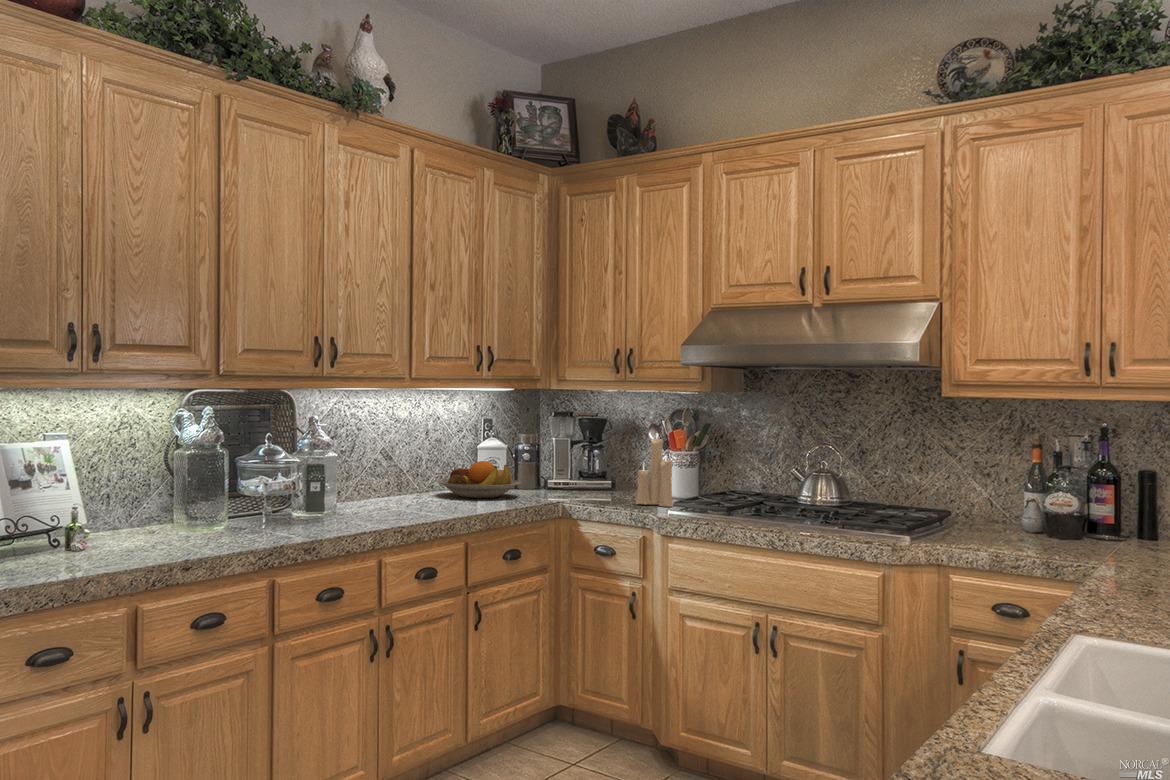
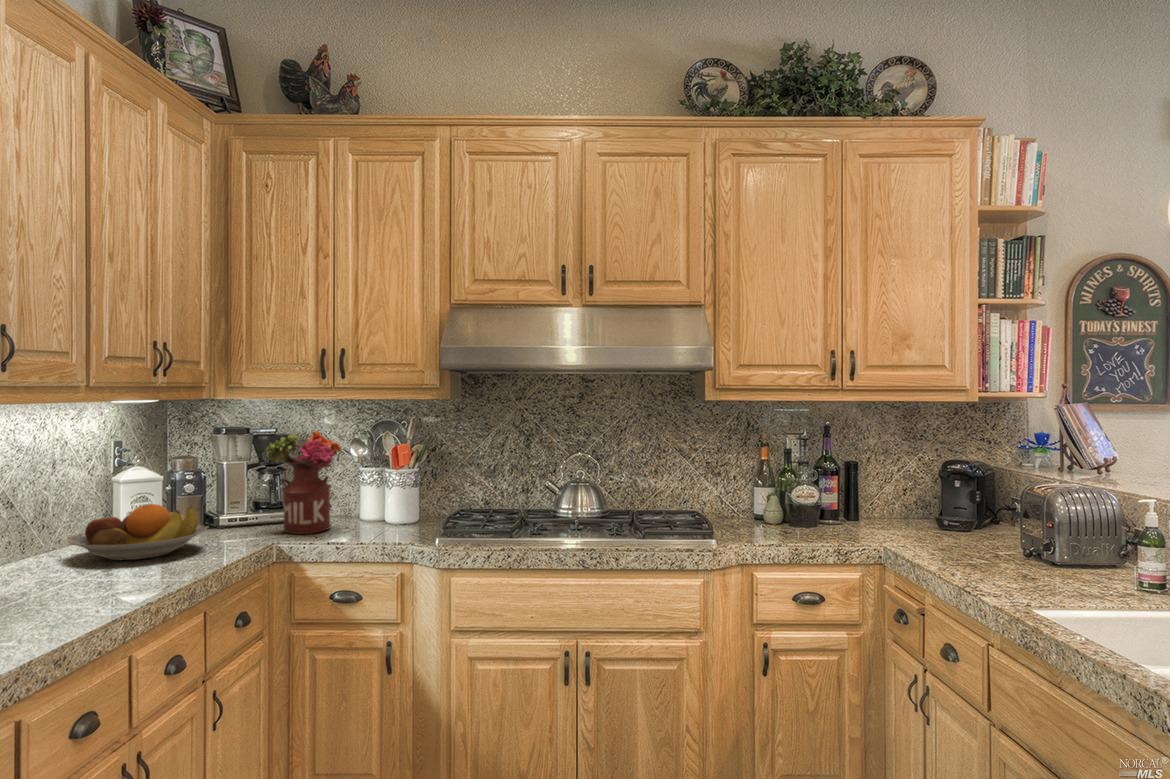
flower arrangement: none [571,416,630,499] -> present [265,431,341,534]
candle: present [636,433,673,507] -> none [371,440,417,535]

